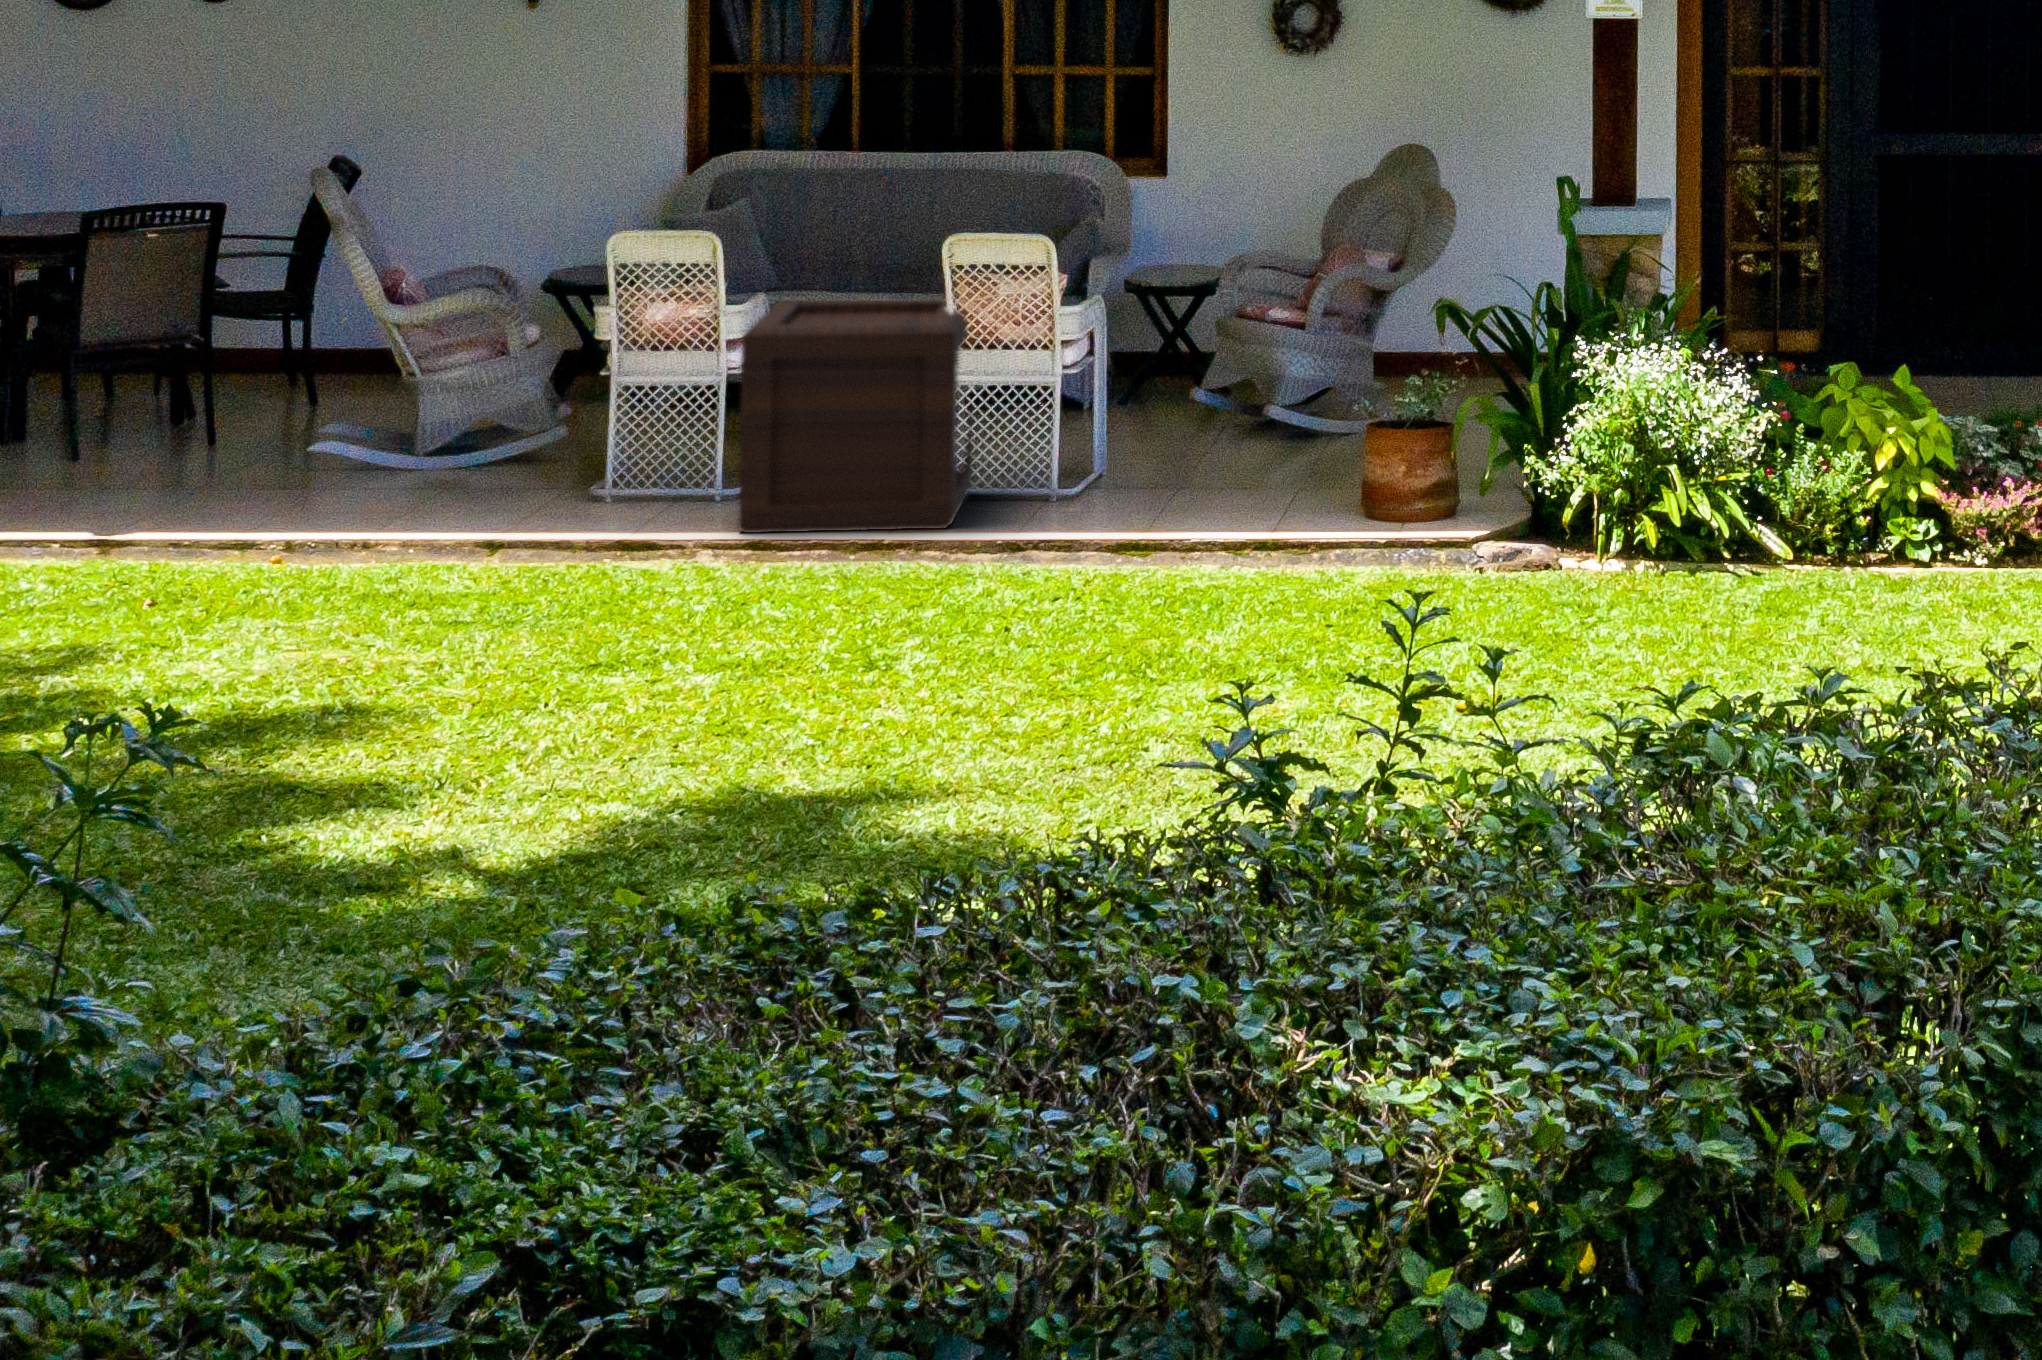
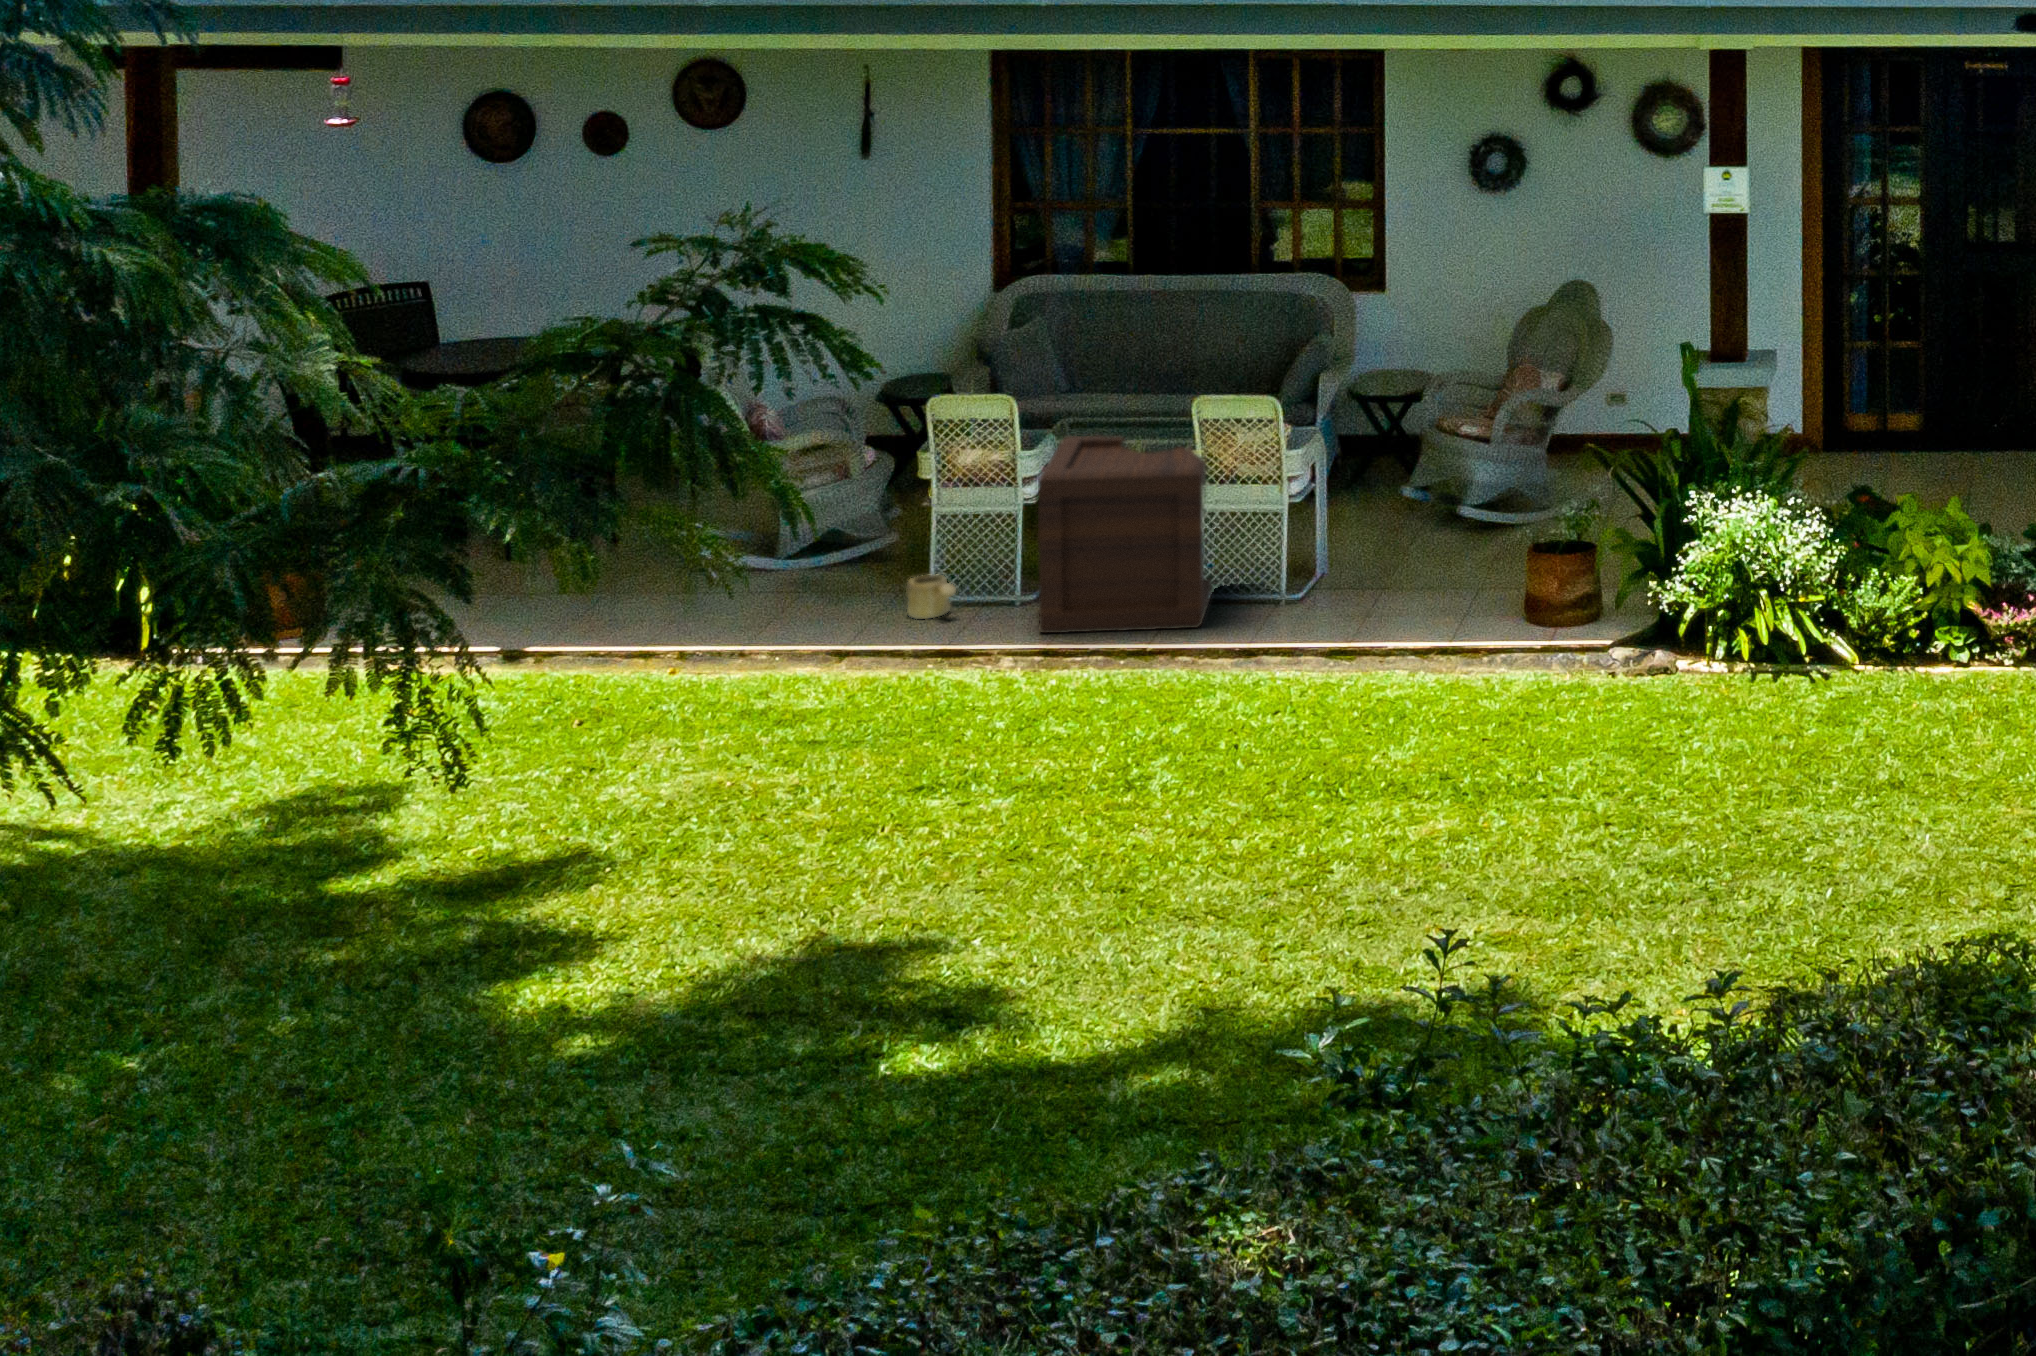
watering can: none [564,468,631,521] -> present [906,574,956,619]

